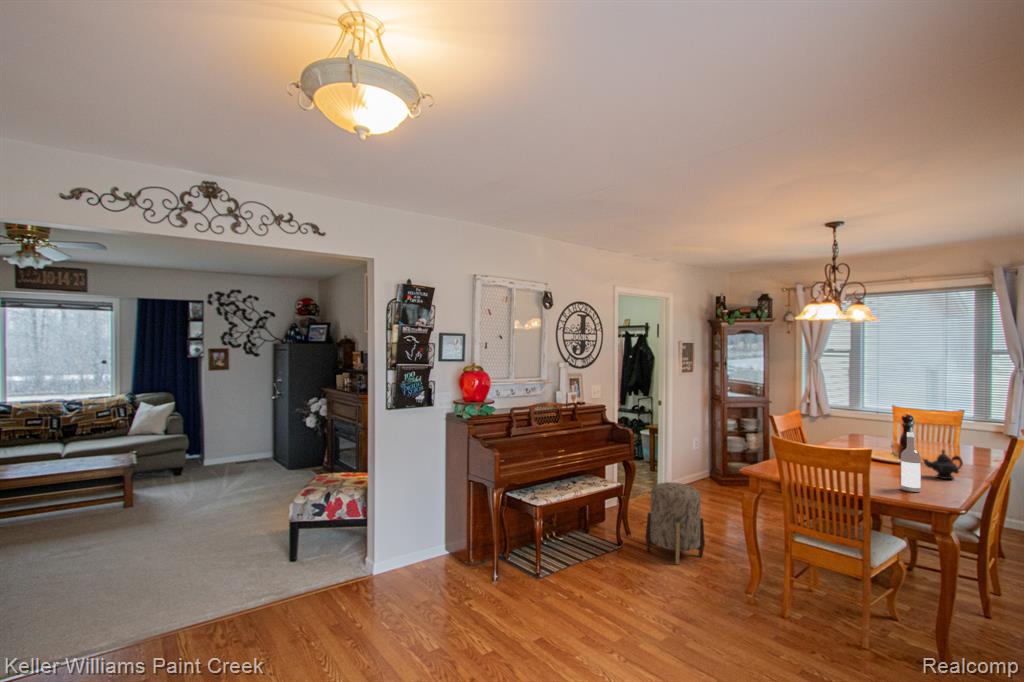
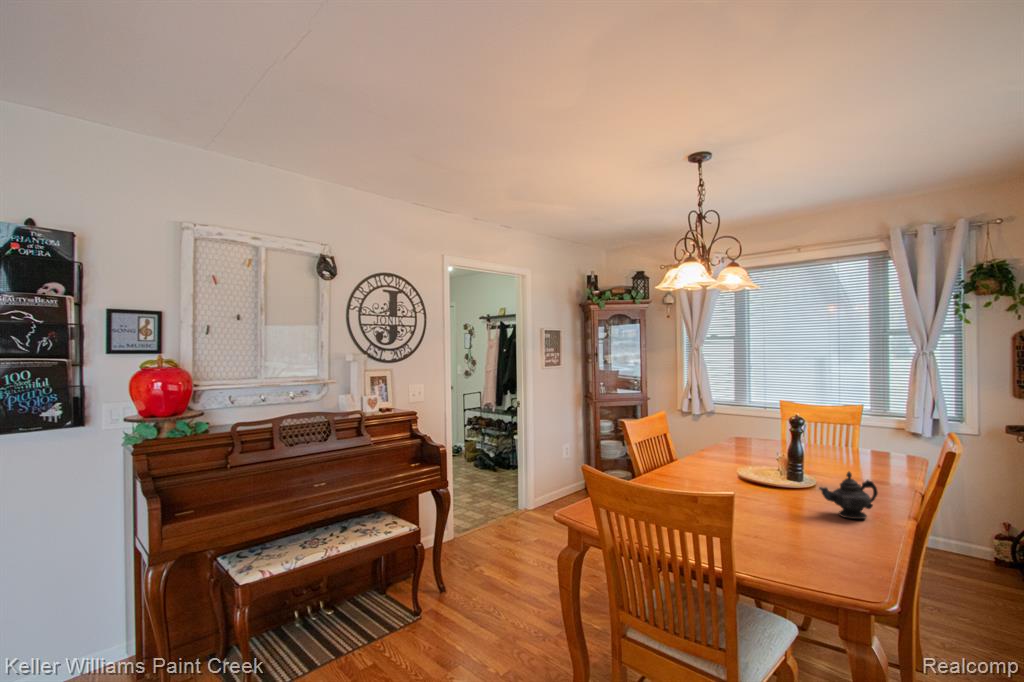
wine bottle: present [901,432,921,492] -> none [787,452,820,558]
ottoman: present [645,482,705,565] -> none [446,522,529,653]

